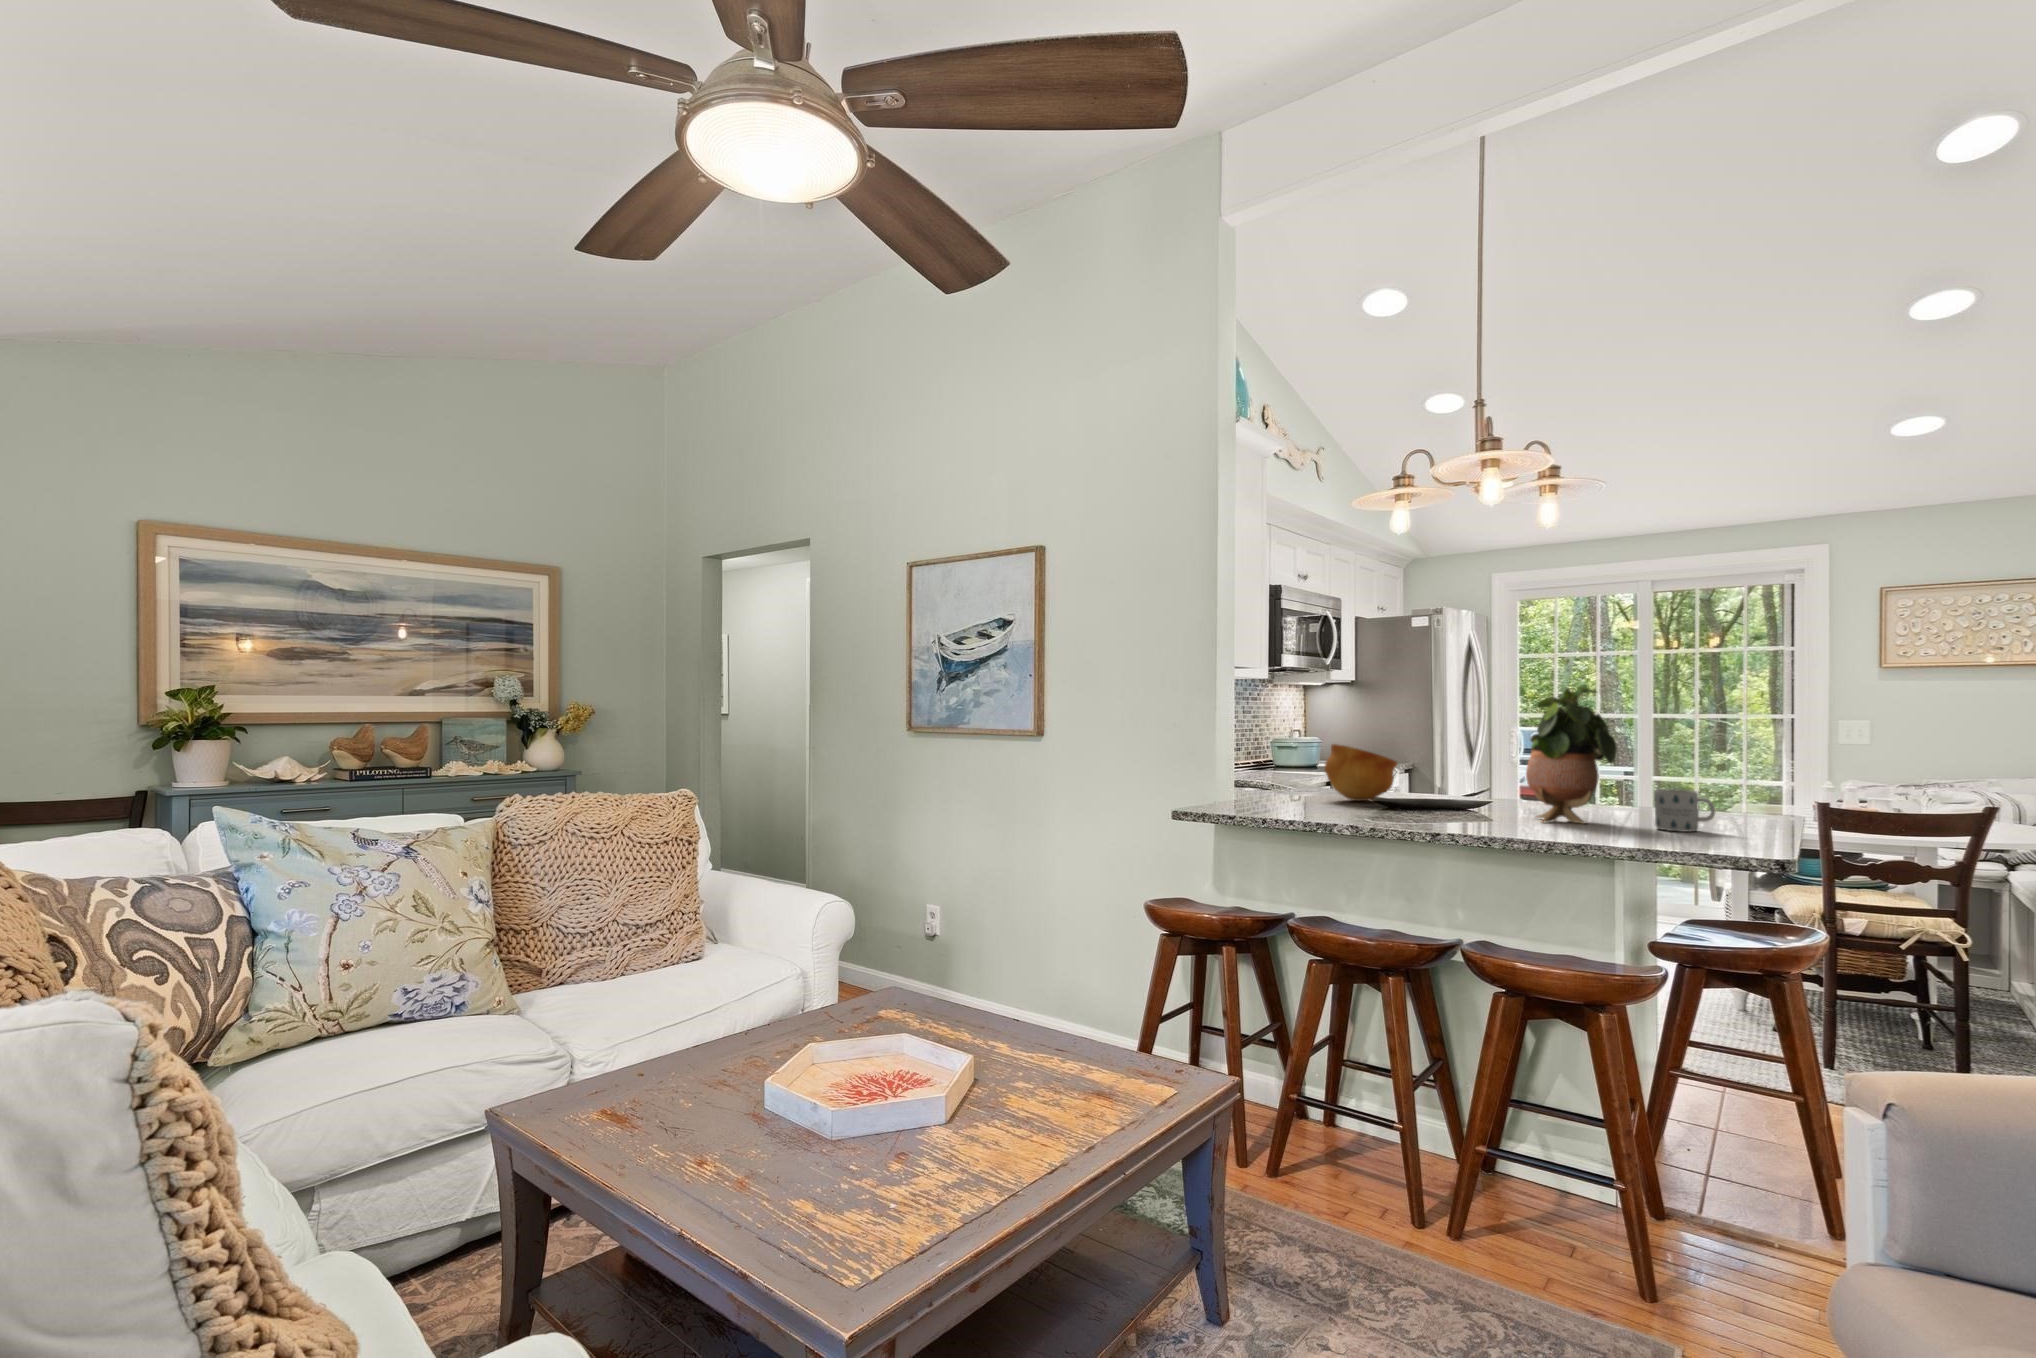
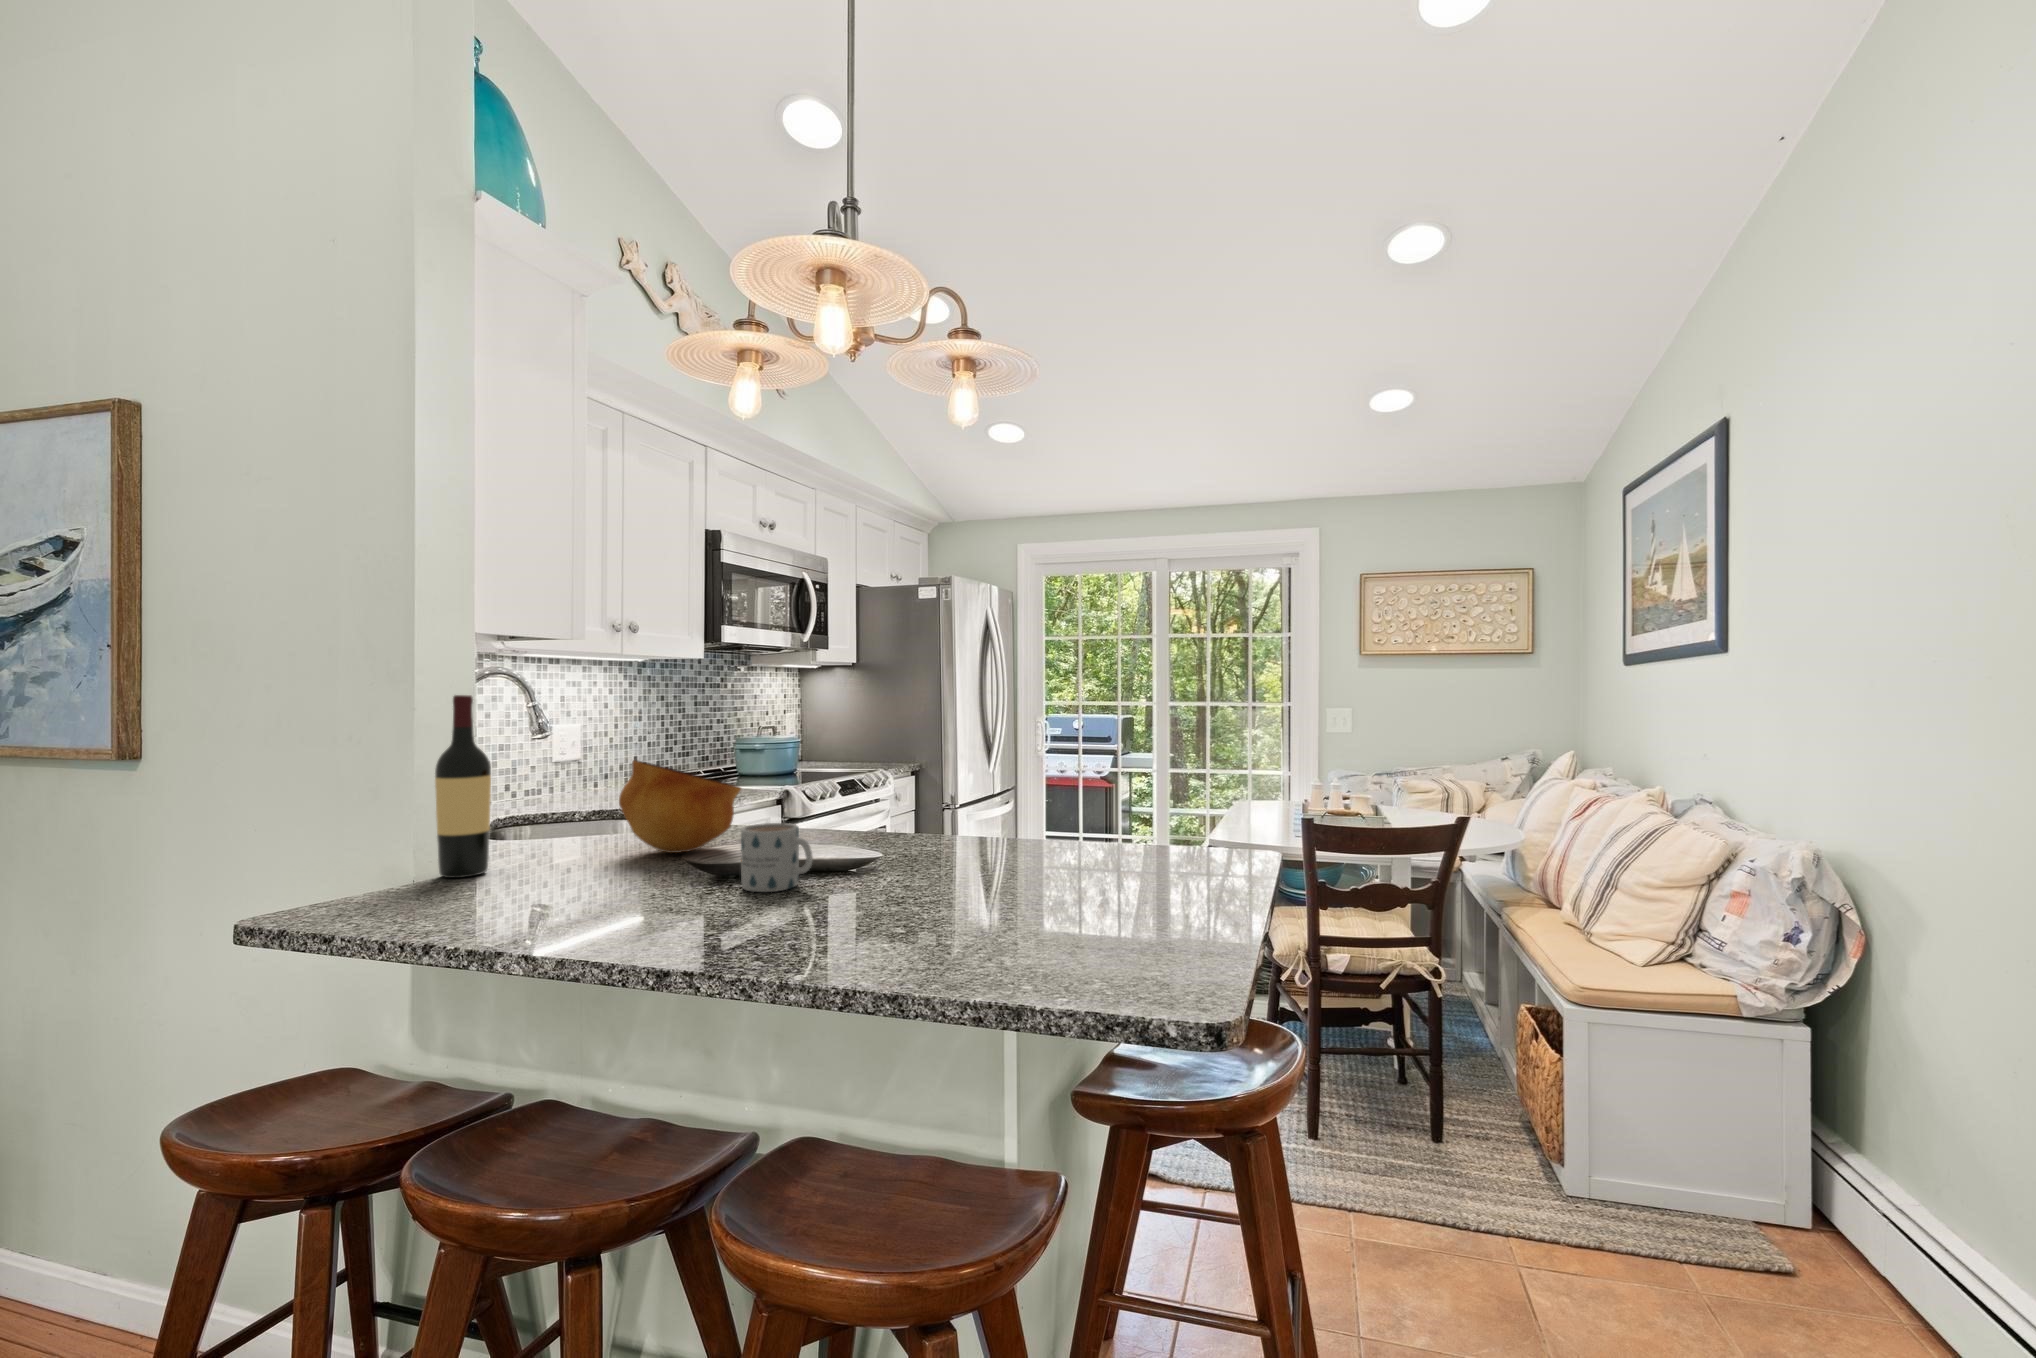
potted plant: present [1526,684,1617,824] -> none [865,655,1001,906]
wine bottle: none [1243,705,1270,805] -> present [435,695,491,878]
mug: present [1655,789,1715,832] -> present [741,823,813,892]

